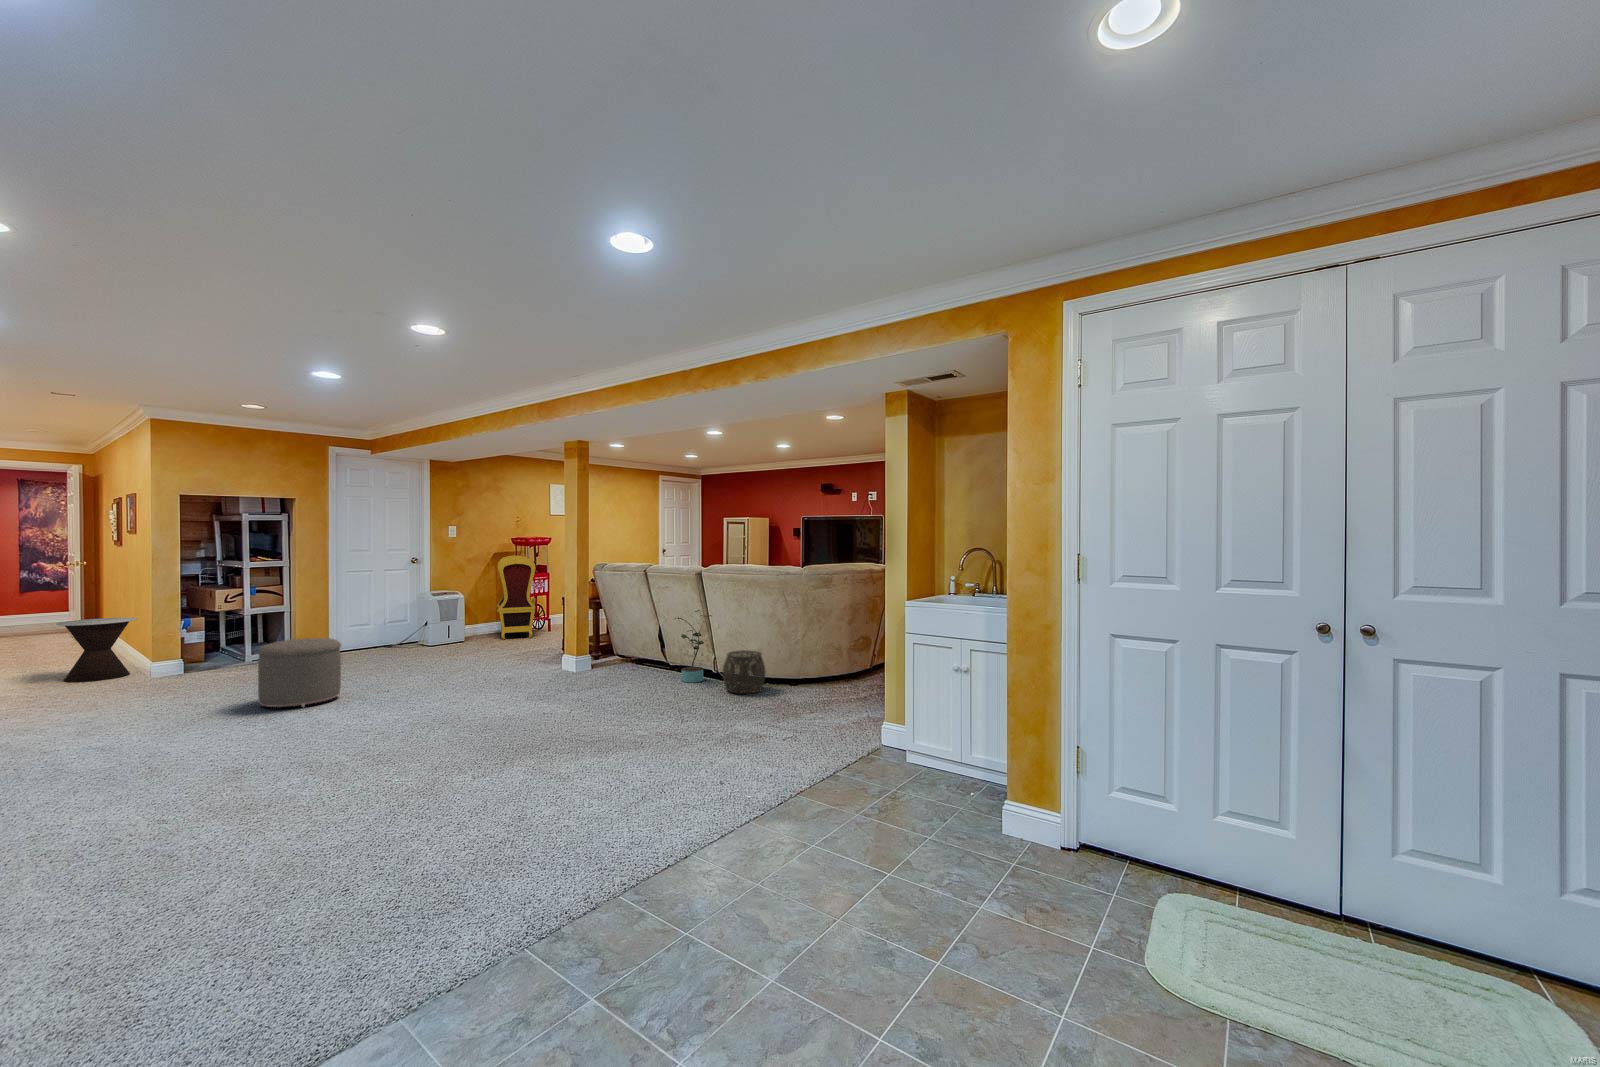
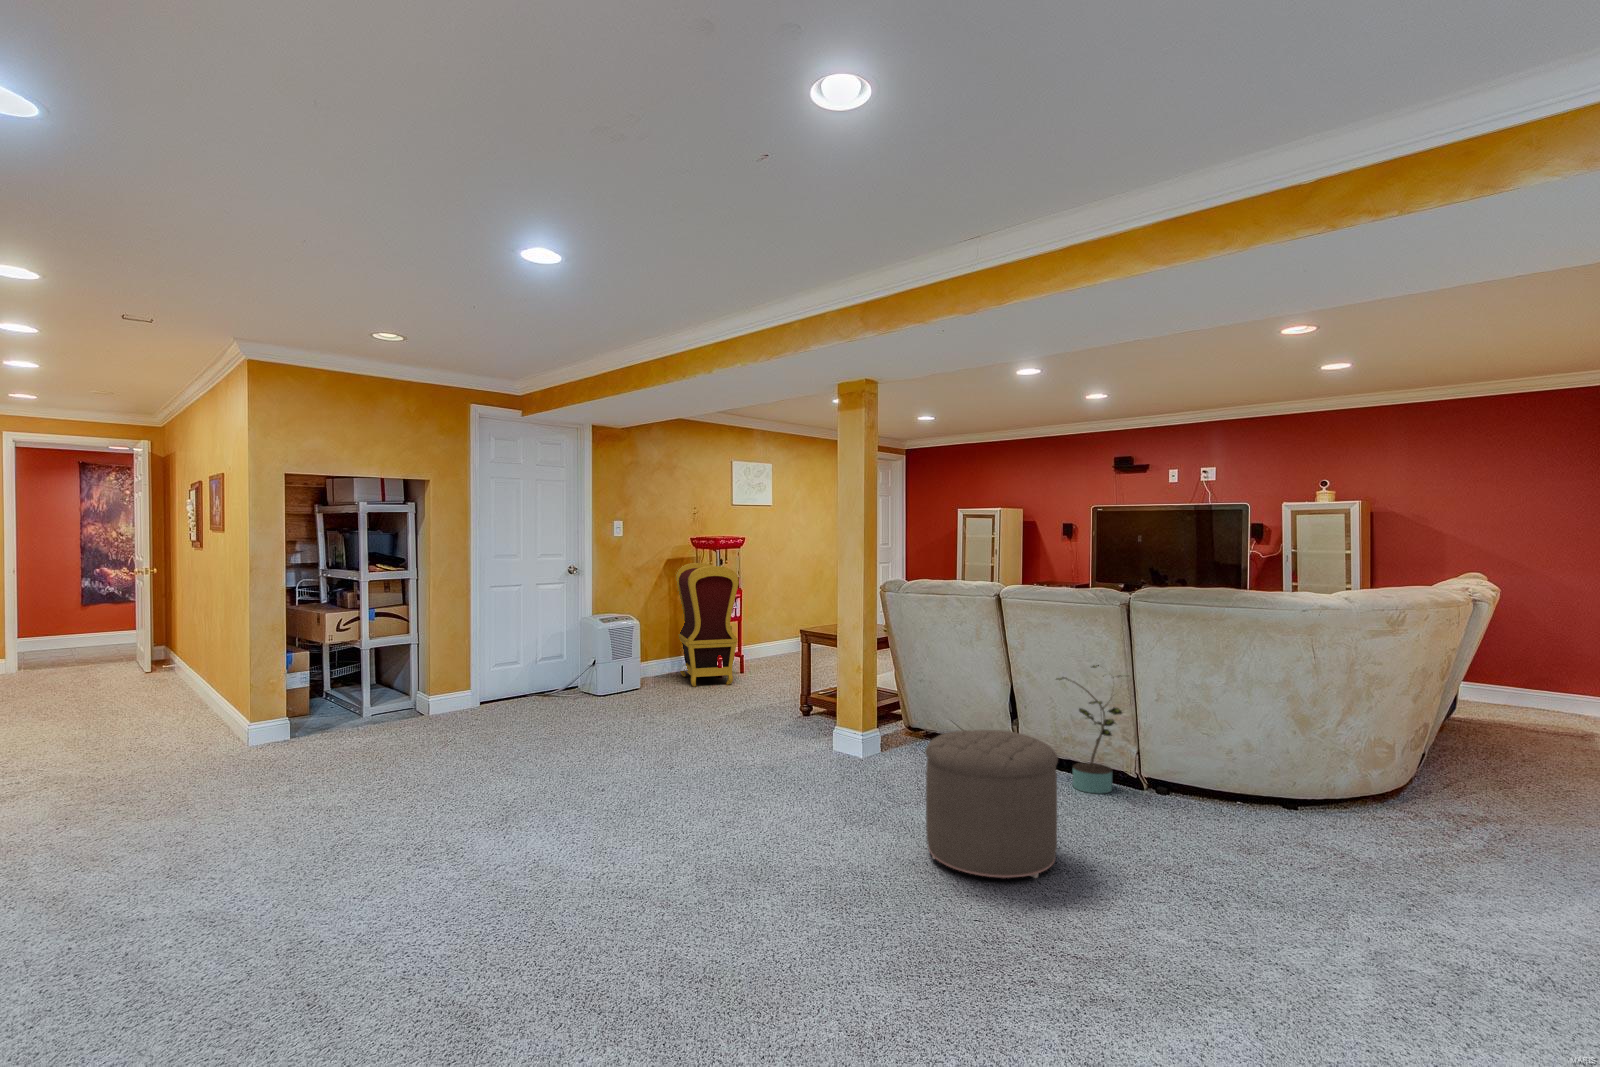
side table: present [56,618,137,682] -> none [124,653,226,750]
ottoman: present [258,638,341,707] -> present [925,730,1058,878]
woven basket: present [723,650,765,694] -> none [1182,744,1272,830]

